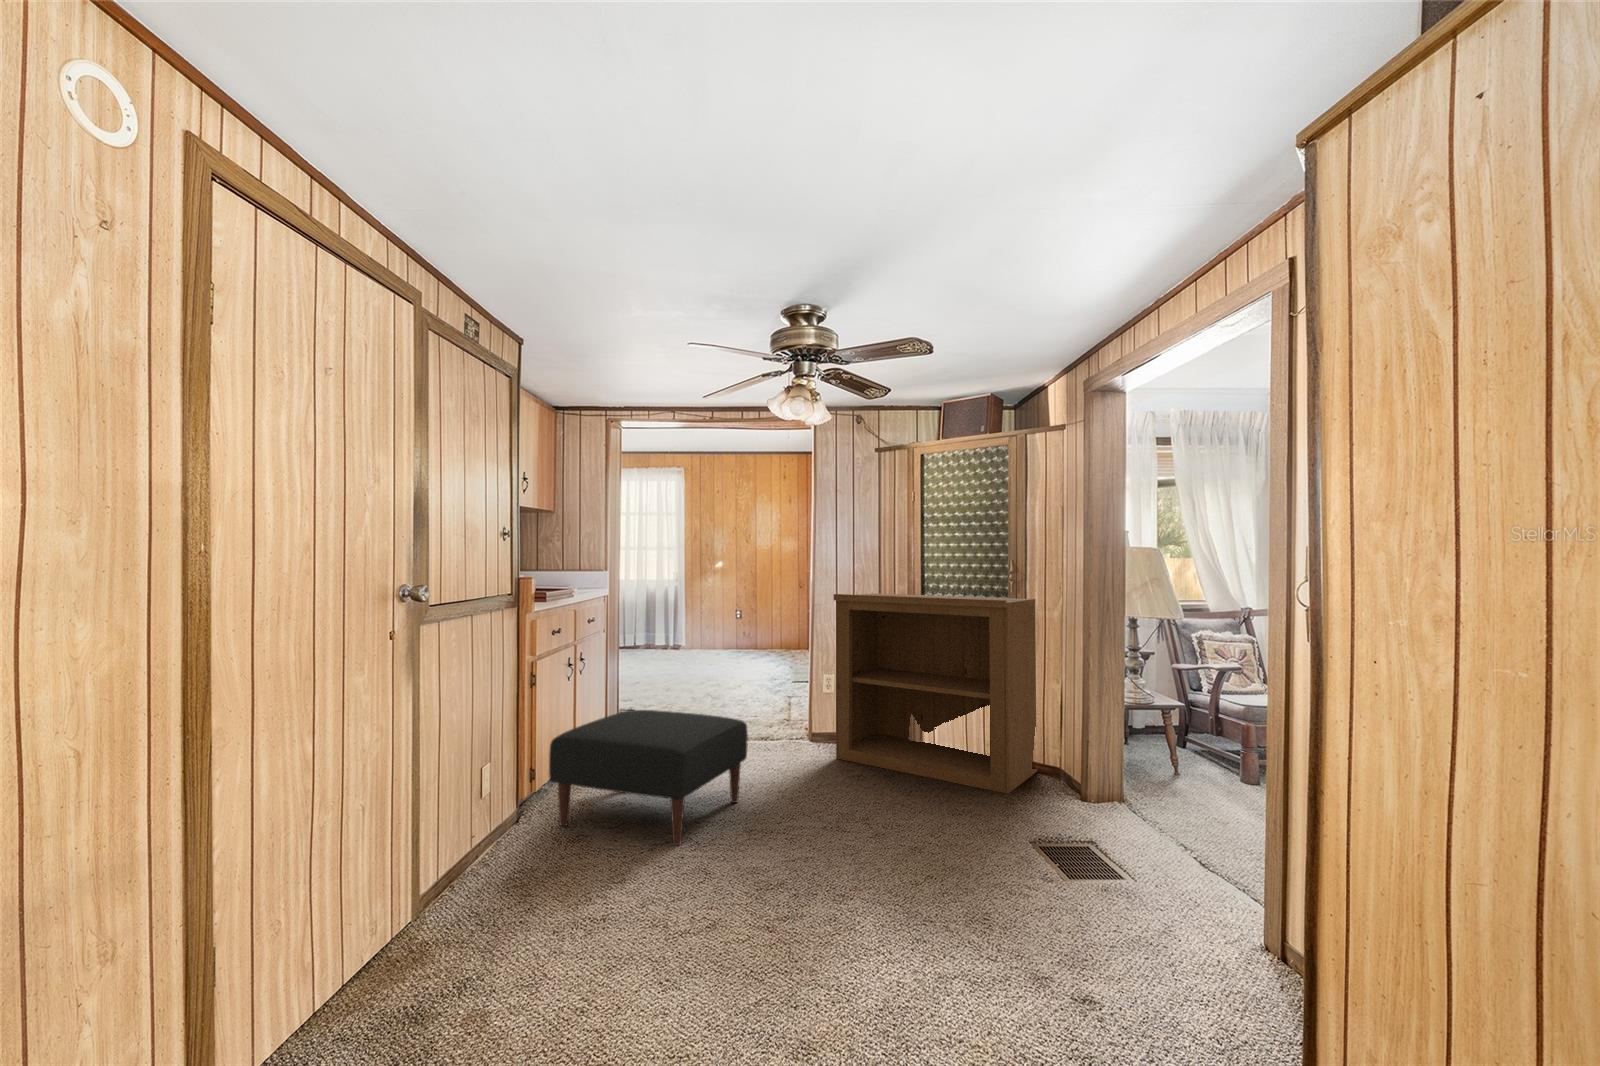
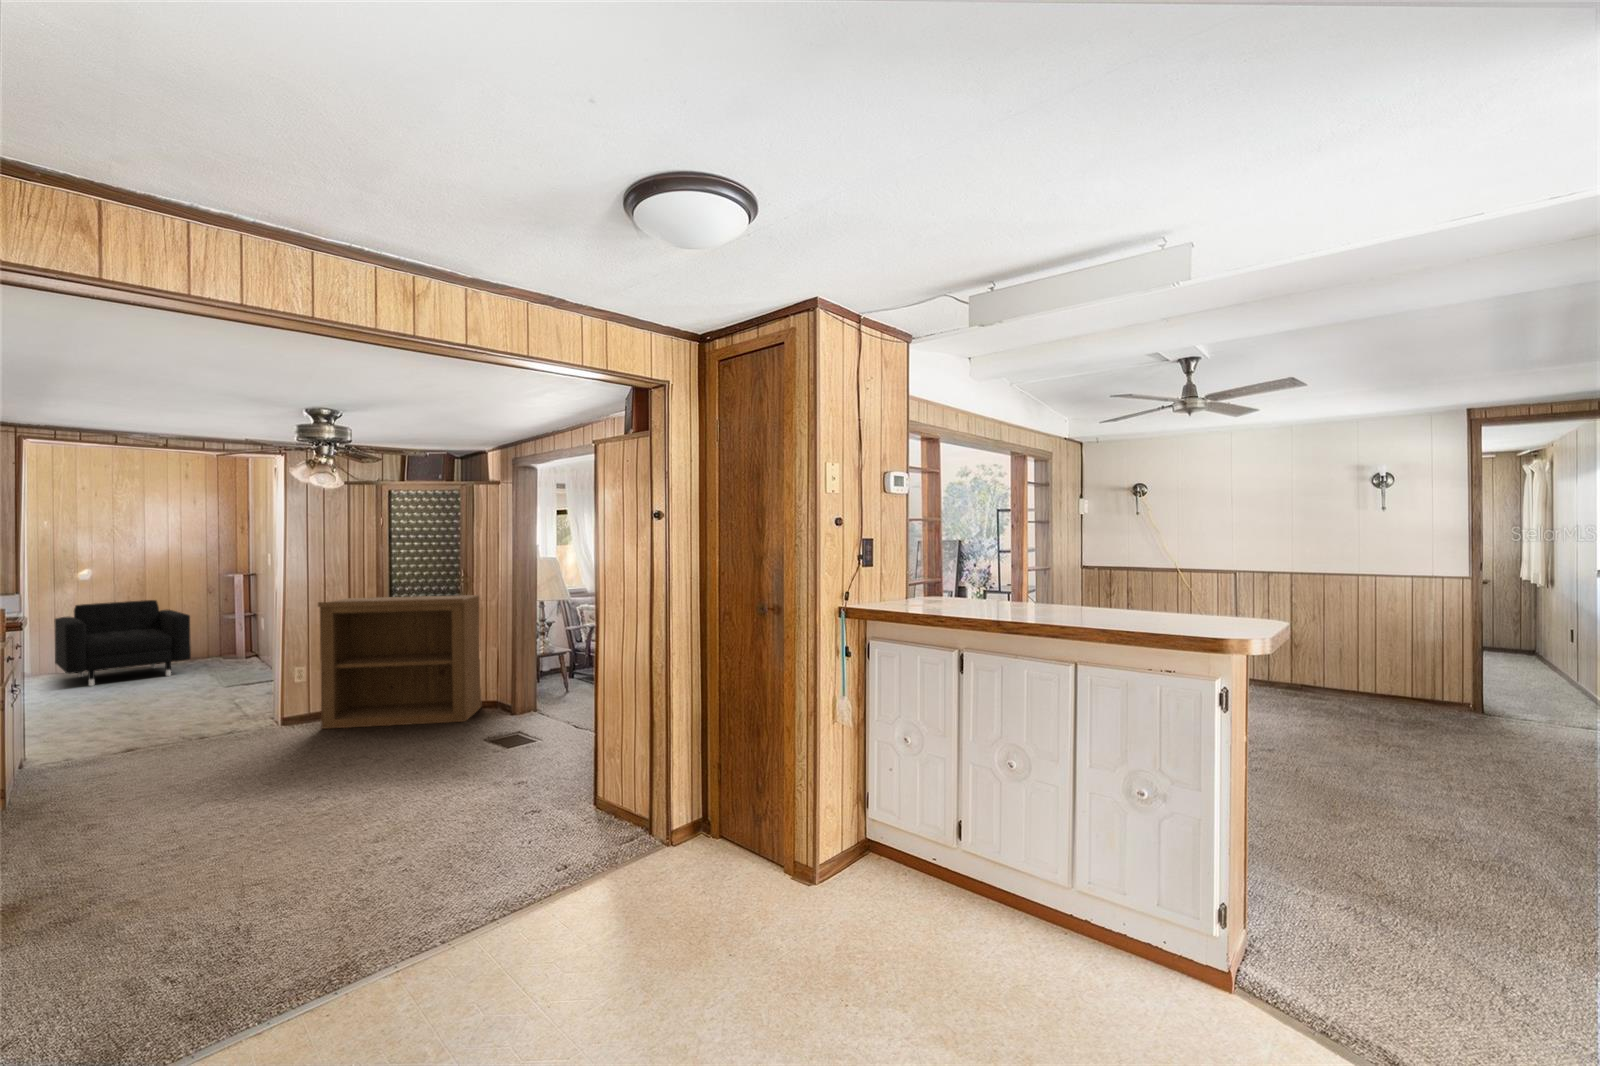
armchair: none [699,593,784,665] -> present [54,600,191,686]
ottoman: present [549,710,748,845] -> none [81,705,263,813]

